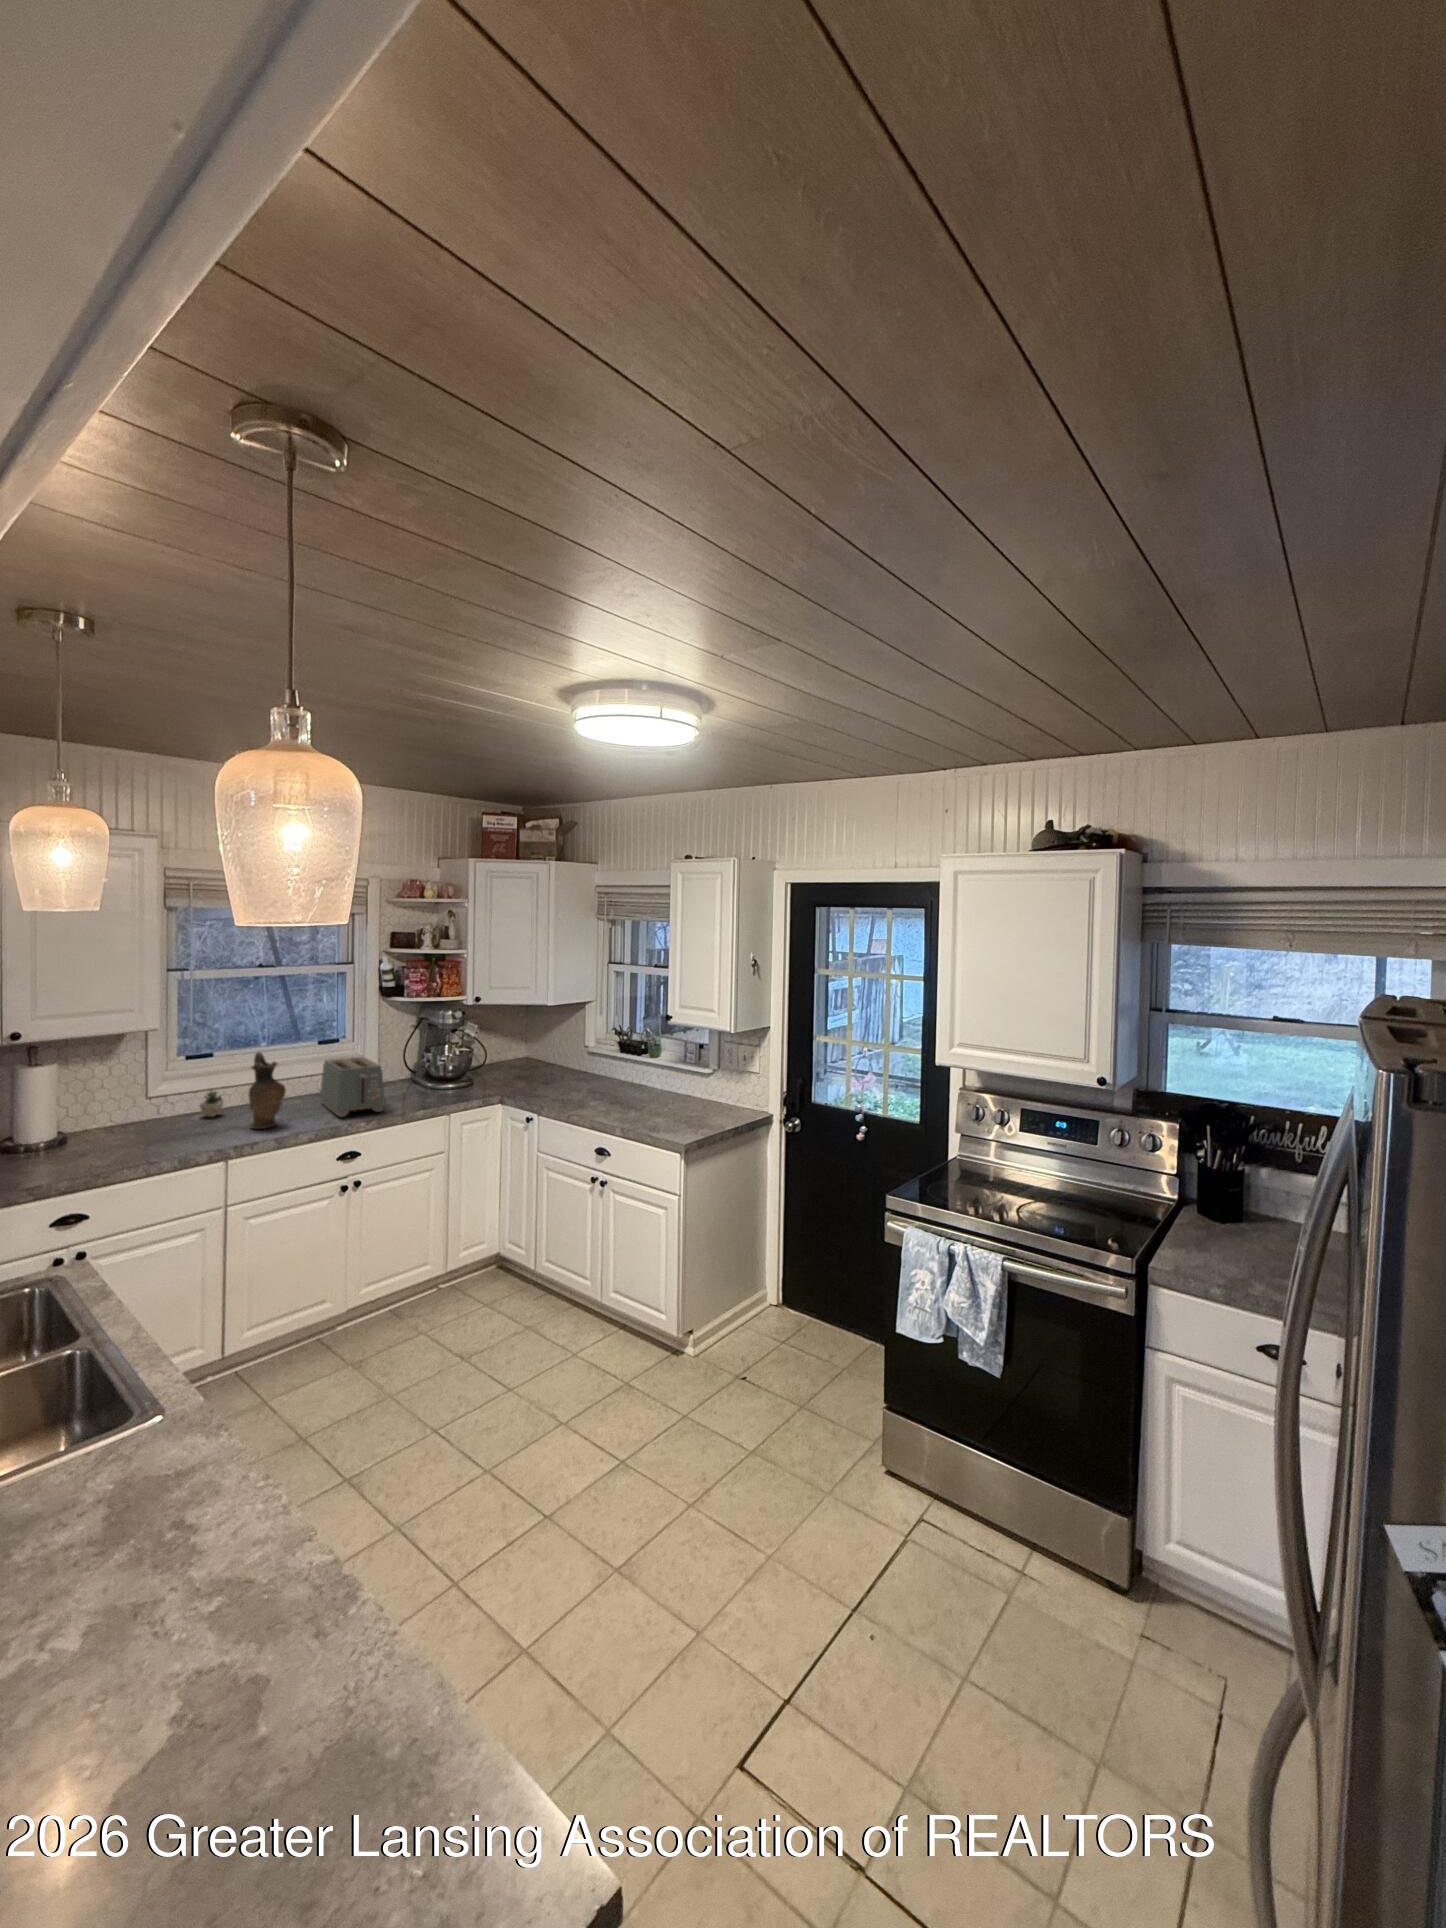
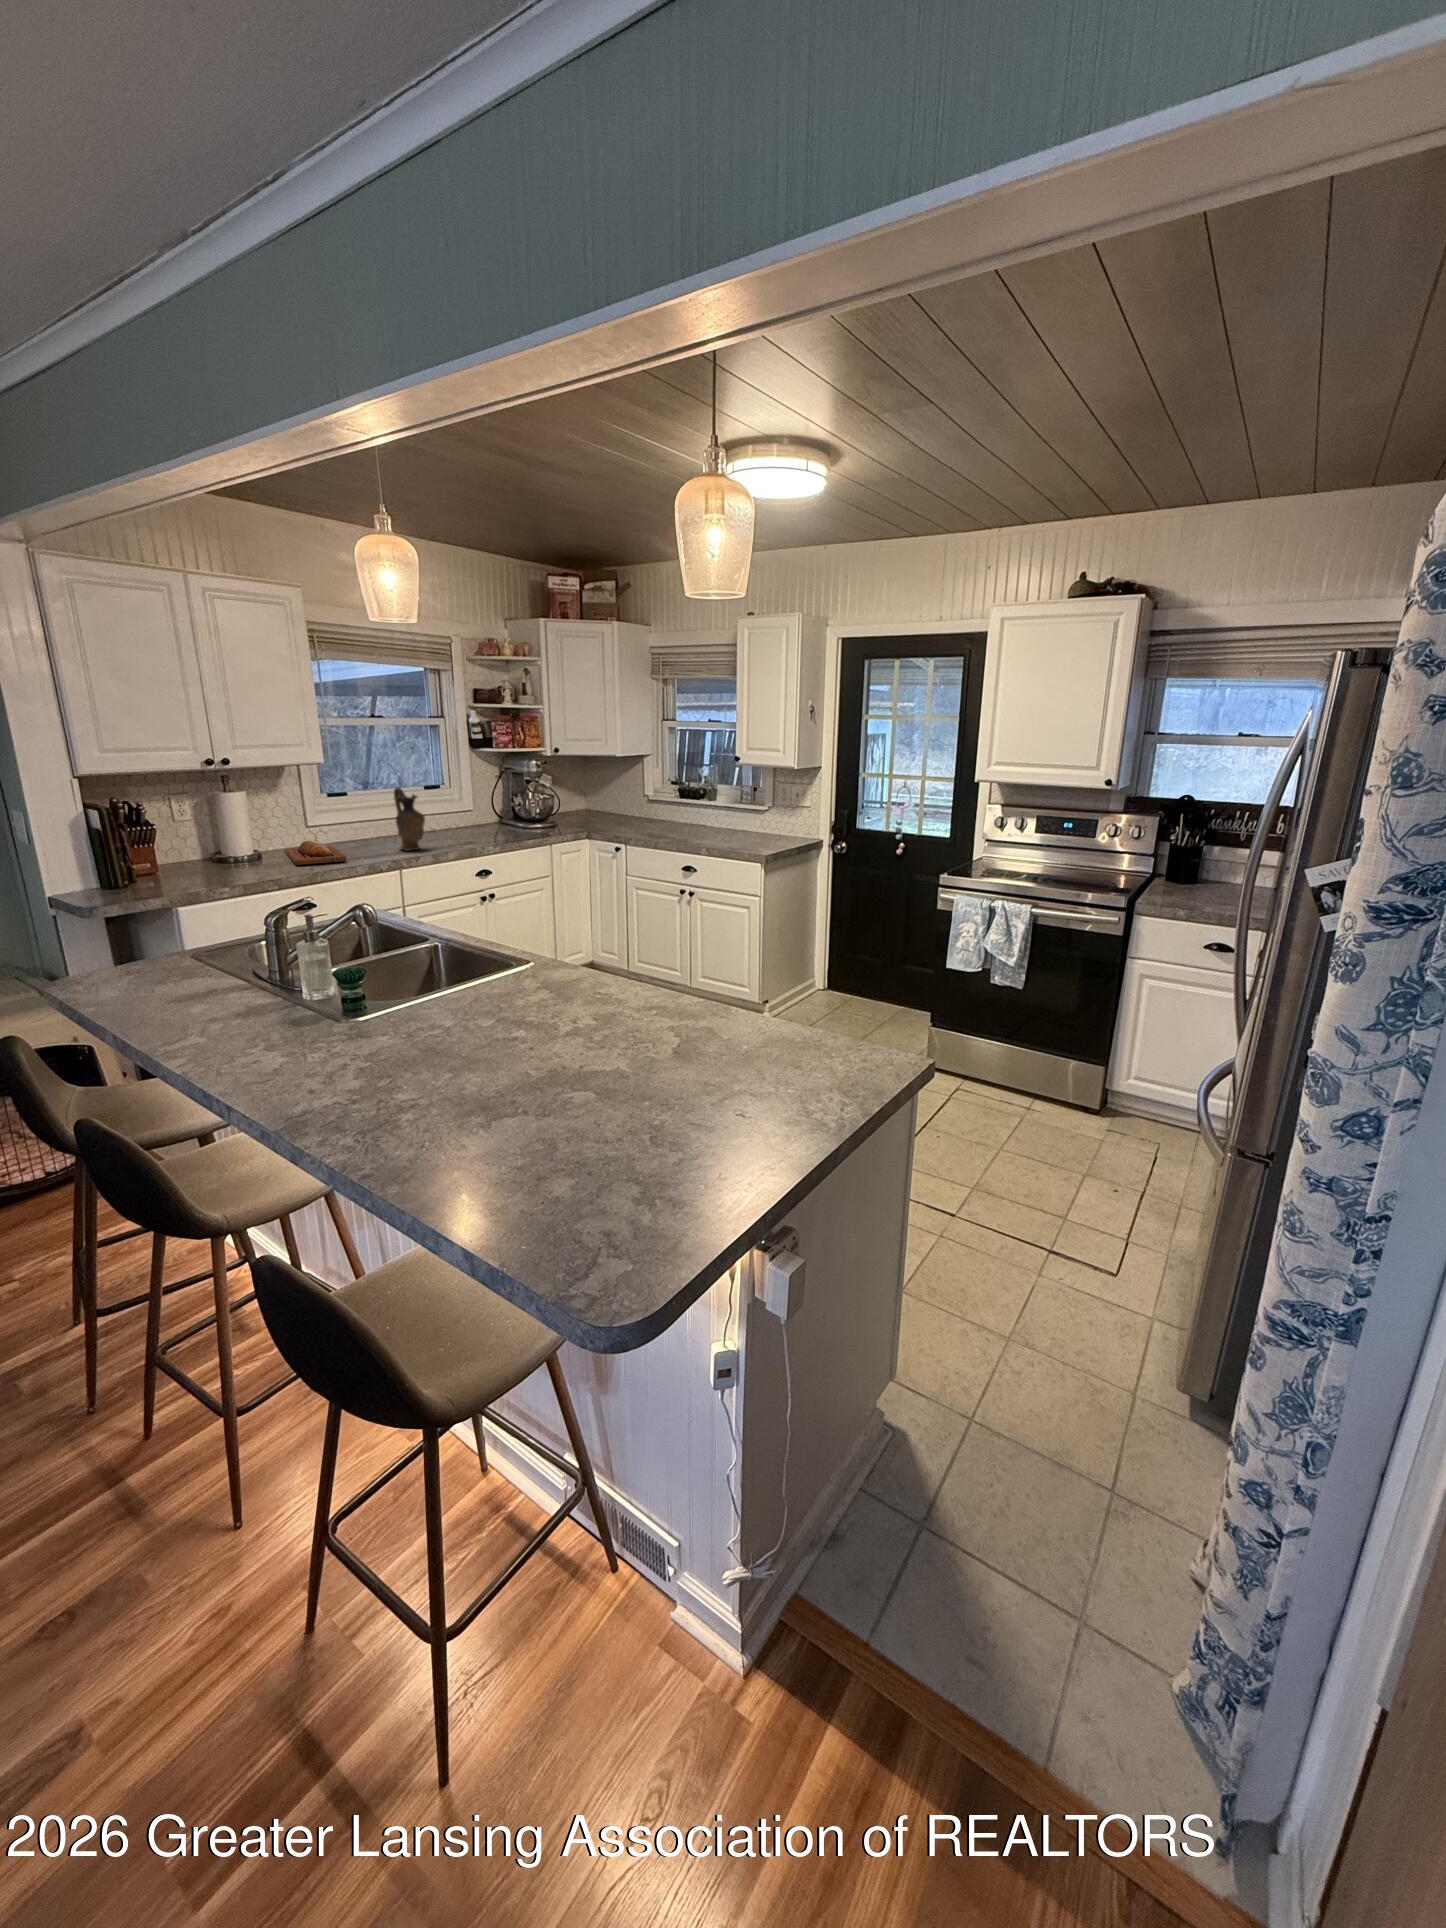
toaster: present [320,1057,385,1117] -> none [439,798,500,844]
succulent plant: present [200,1090,223,1117] -> none [349,816,383,844]
bread loaf: none [93,1119,170,1157] -> present [285,841,346,865]

